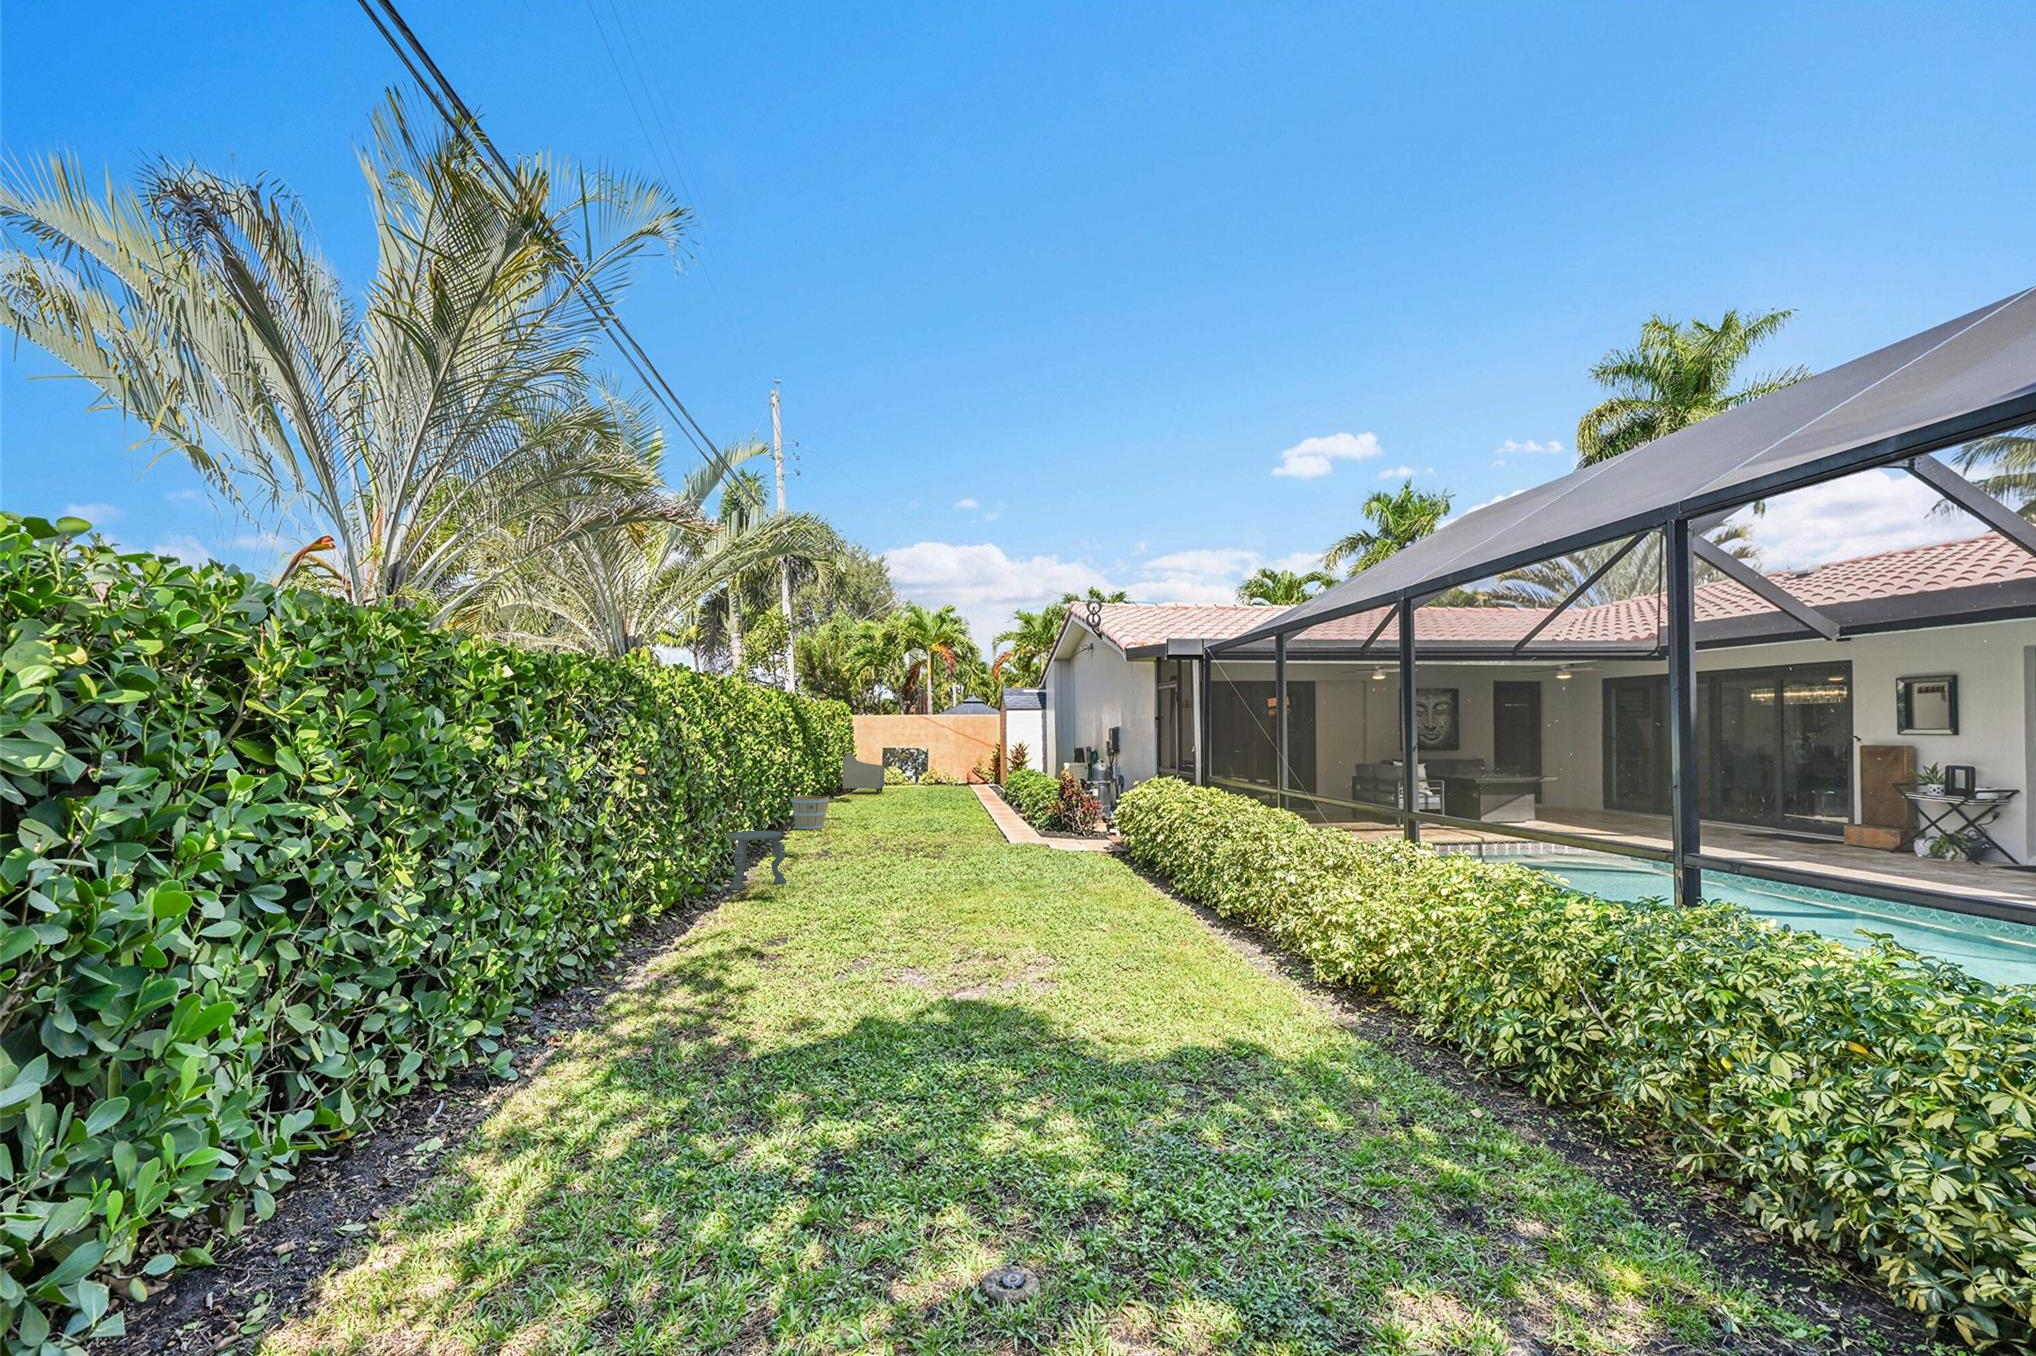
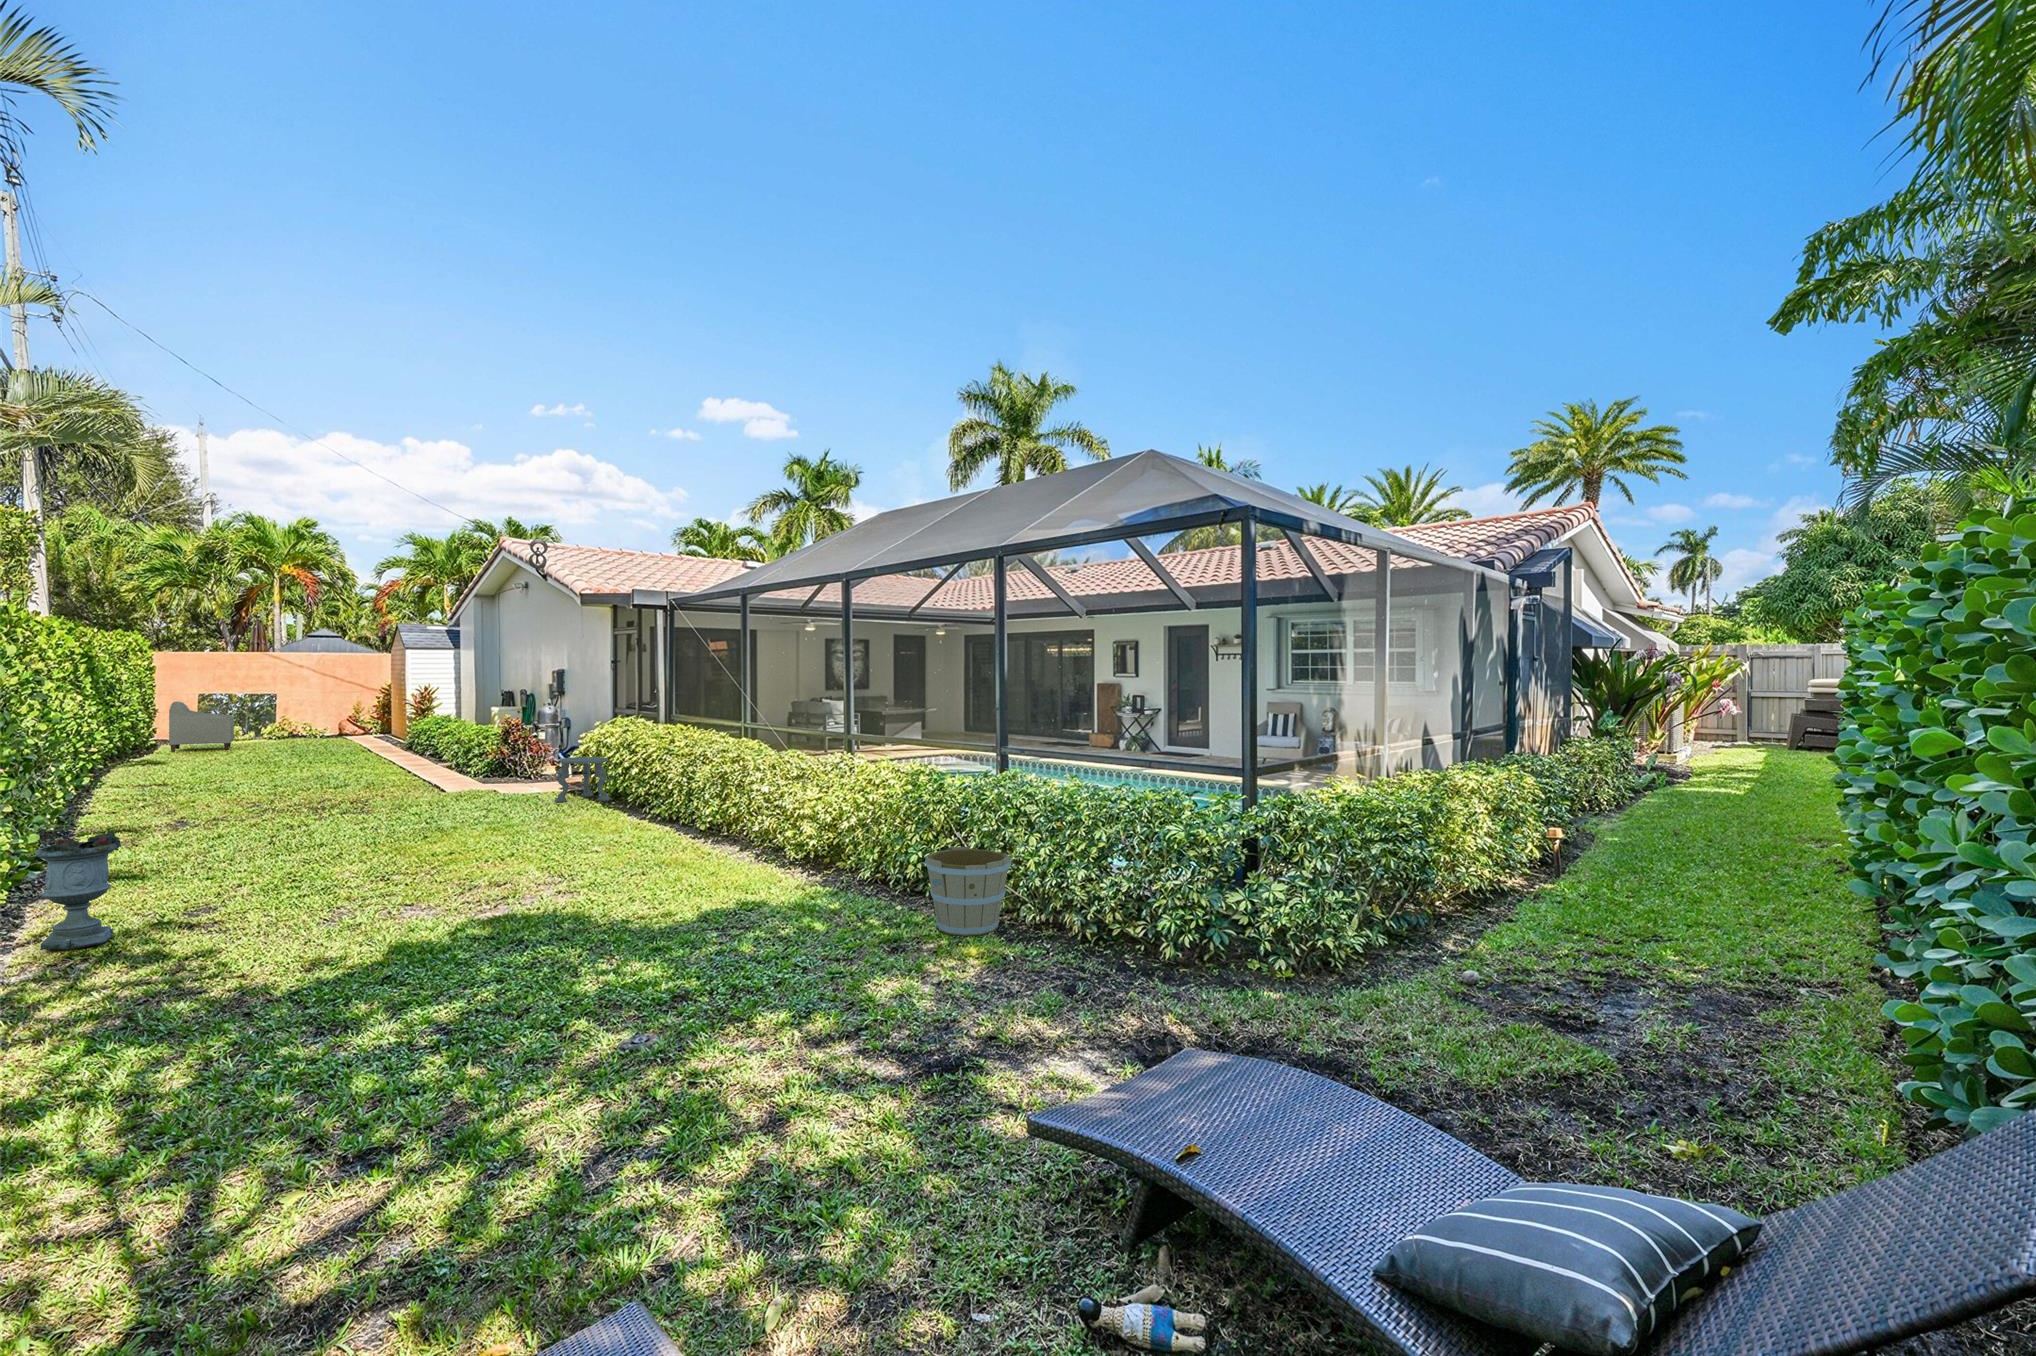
wooden bucket: present [791,795,829,830] -> present [925,847,1011,936]
side table: present [727,831,787,890] -> present [554,757,611,802]
planter: none [605,872,667,982] -> present [35,830,121,950]

